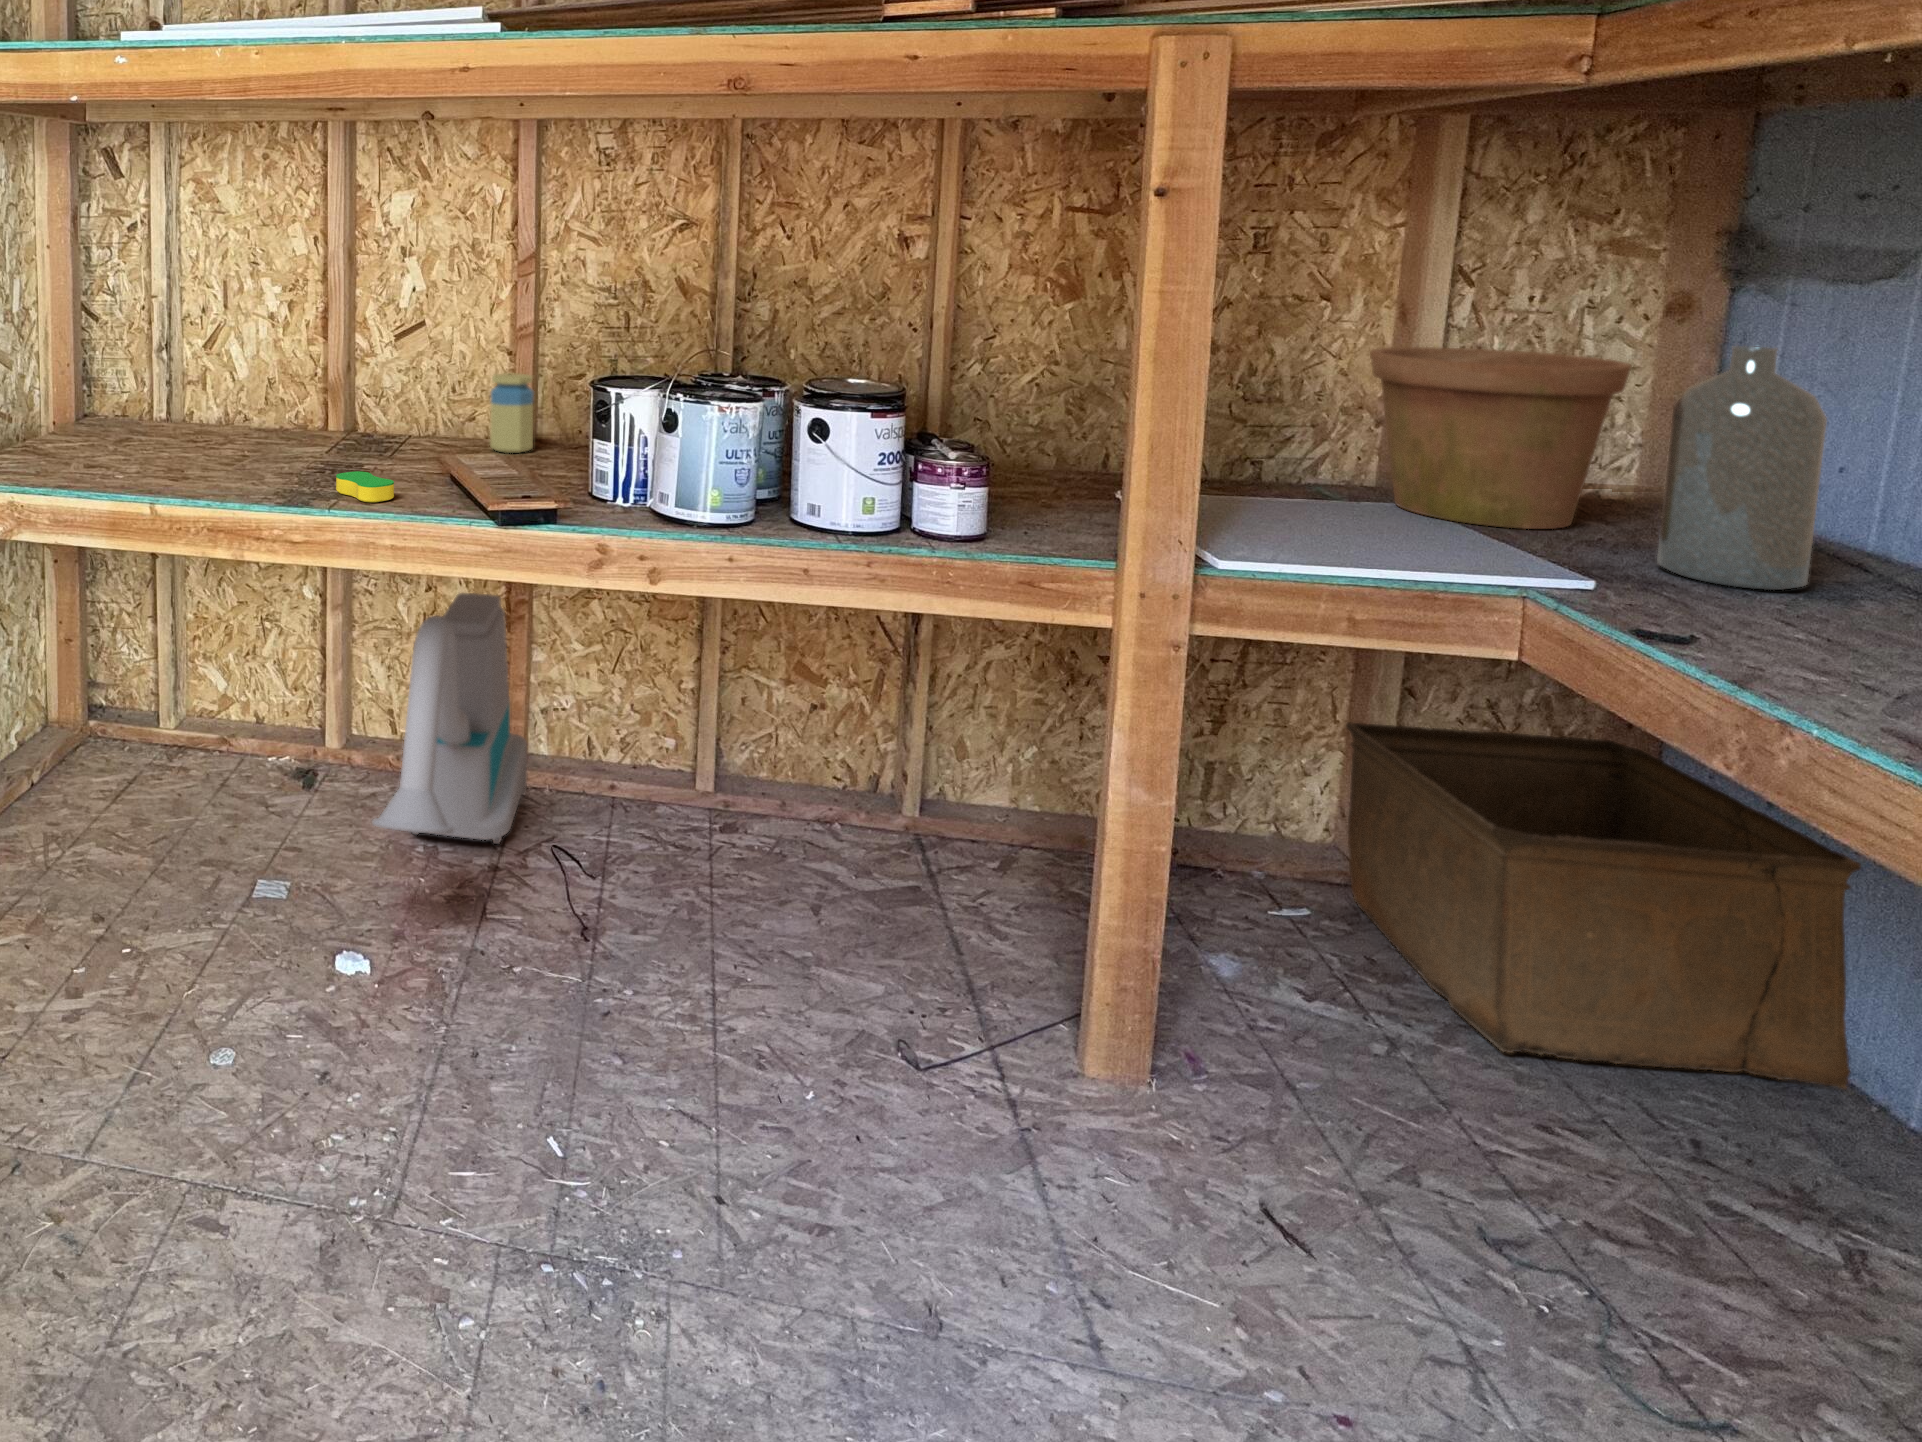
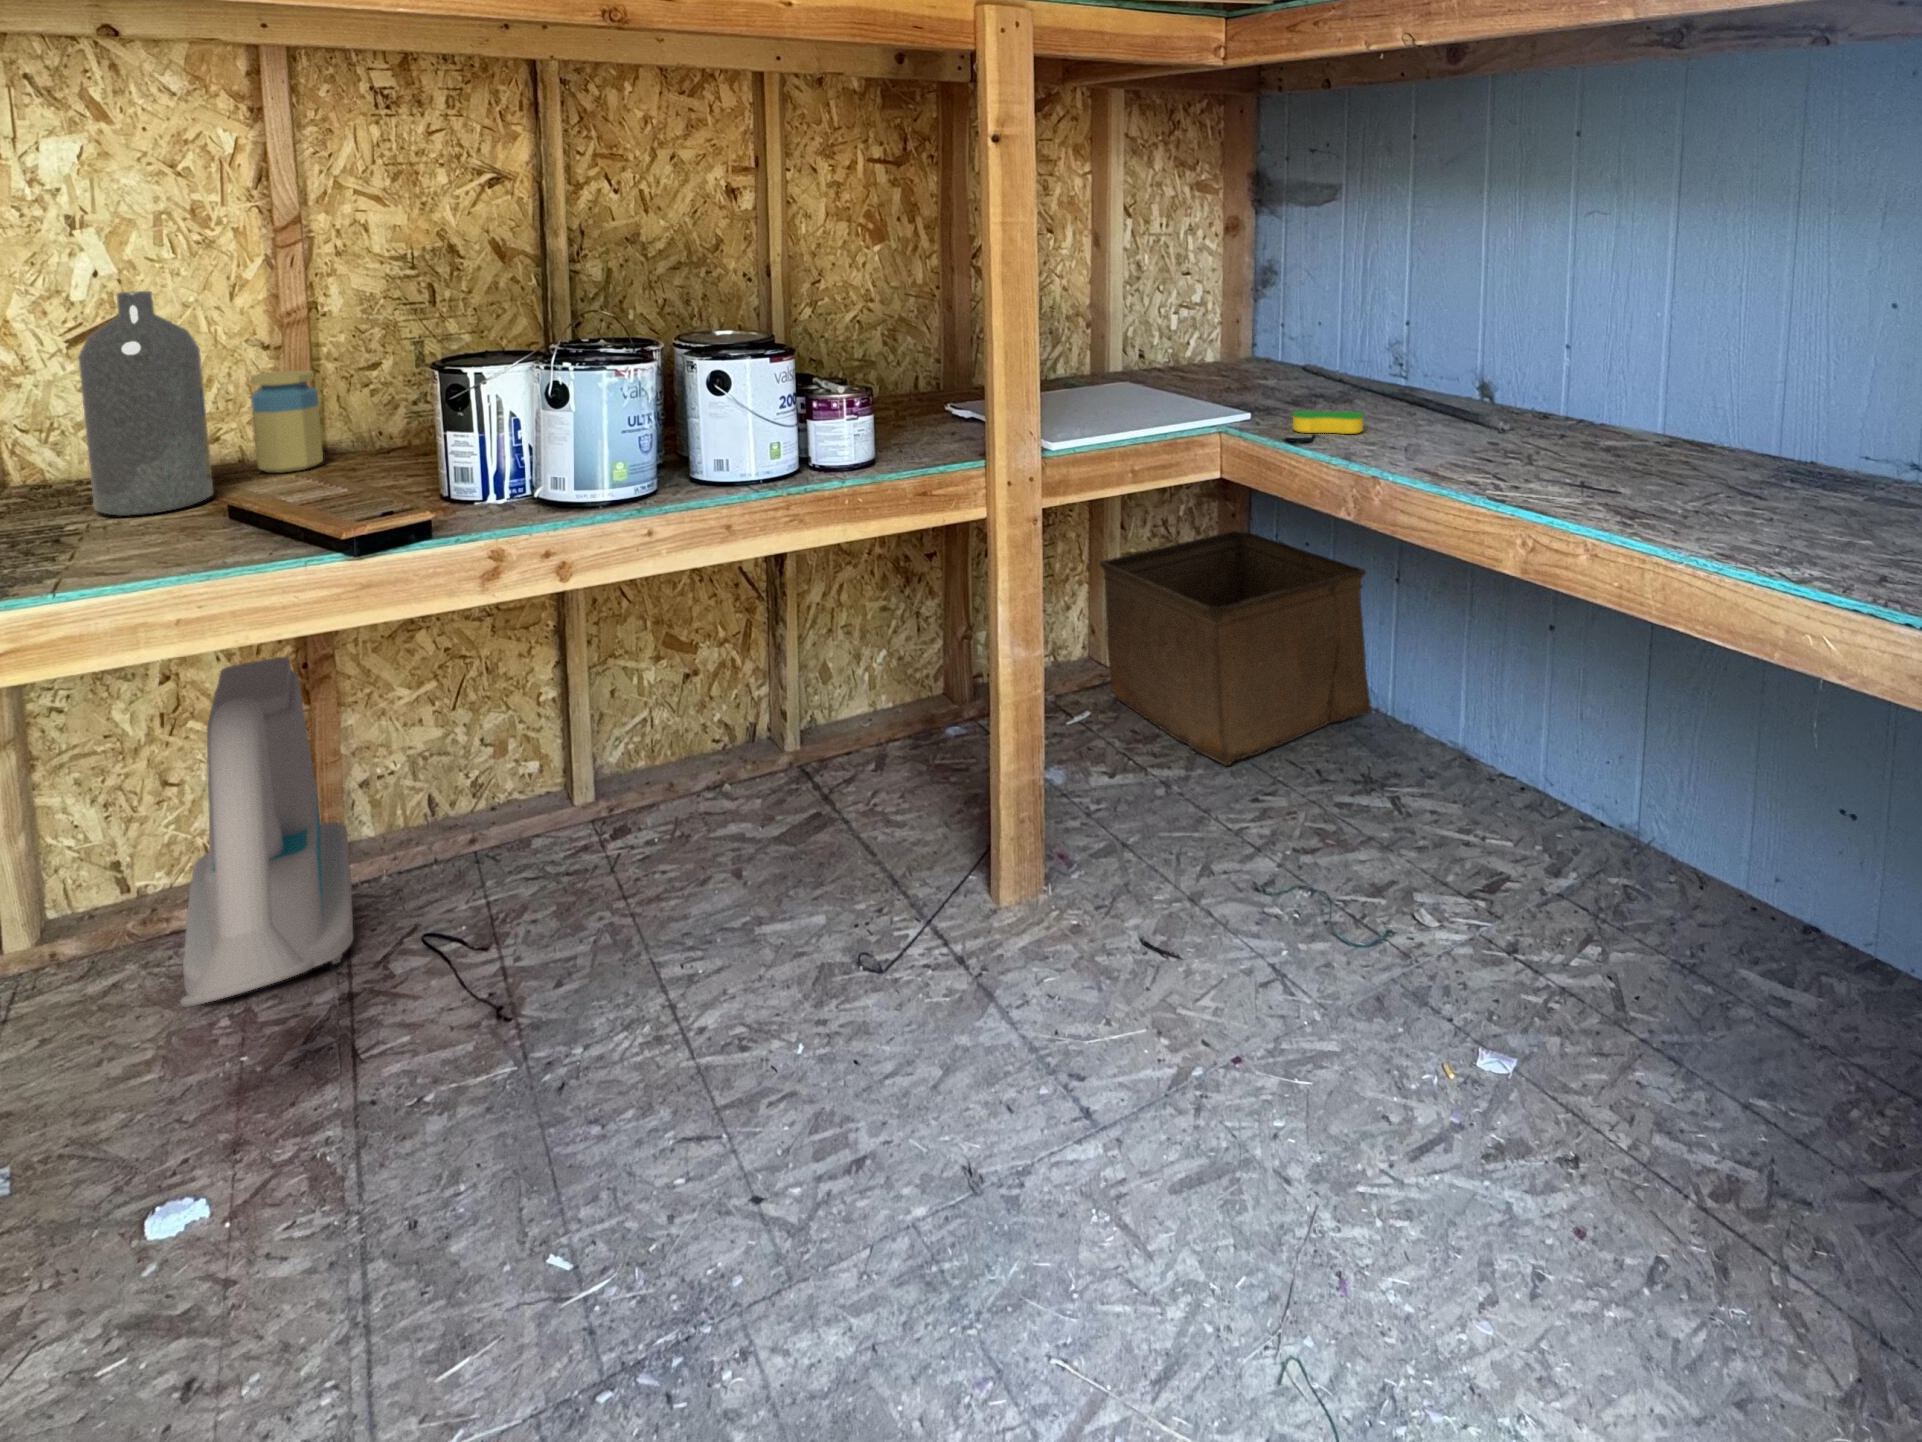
bottle: present [1657,346,1827,590] -> present [78,291,214,516]
flower pot: present [1370,347,1631,529] -> none [1091,264,1235,393]
sponge: present [336,471,394,502] -> present [1293,410,1363,434]

